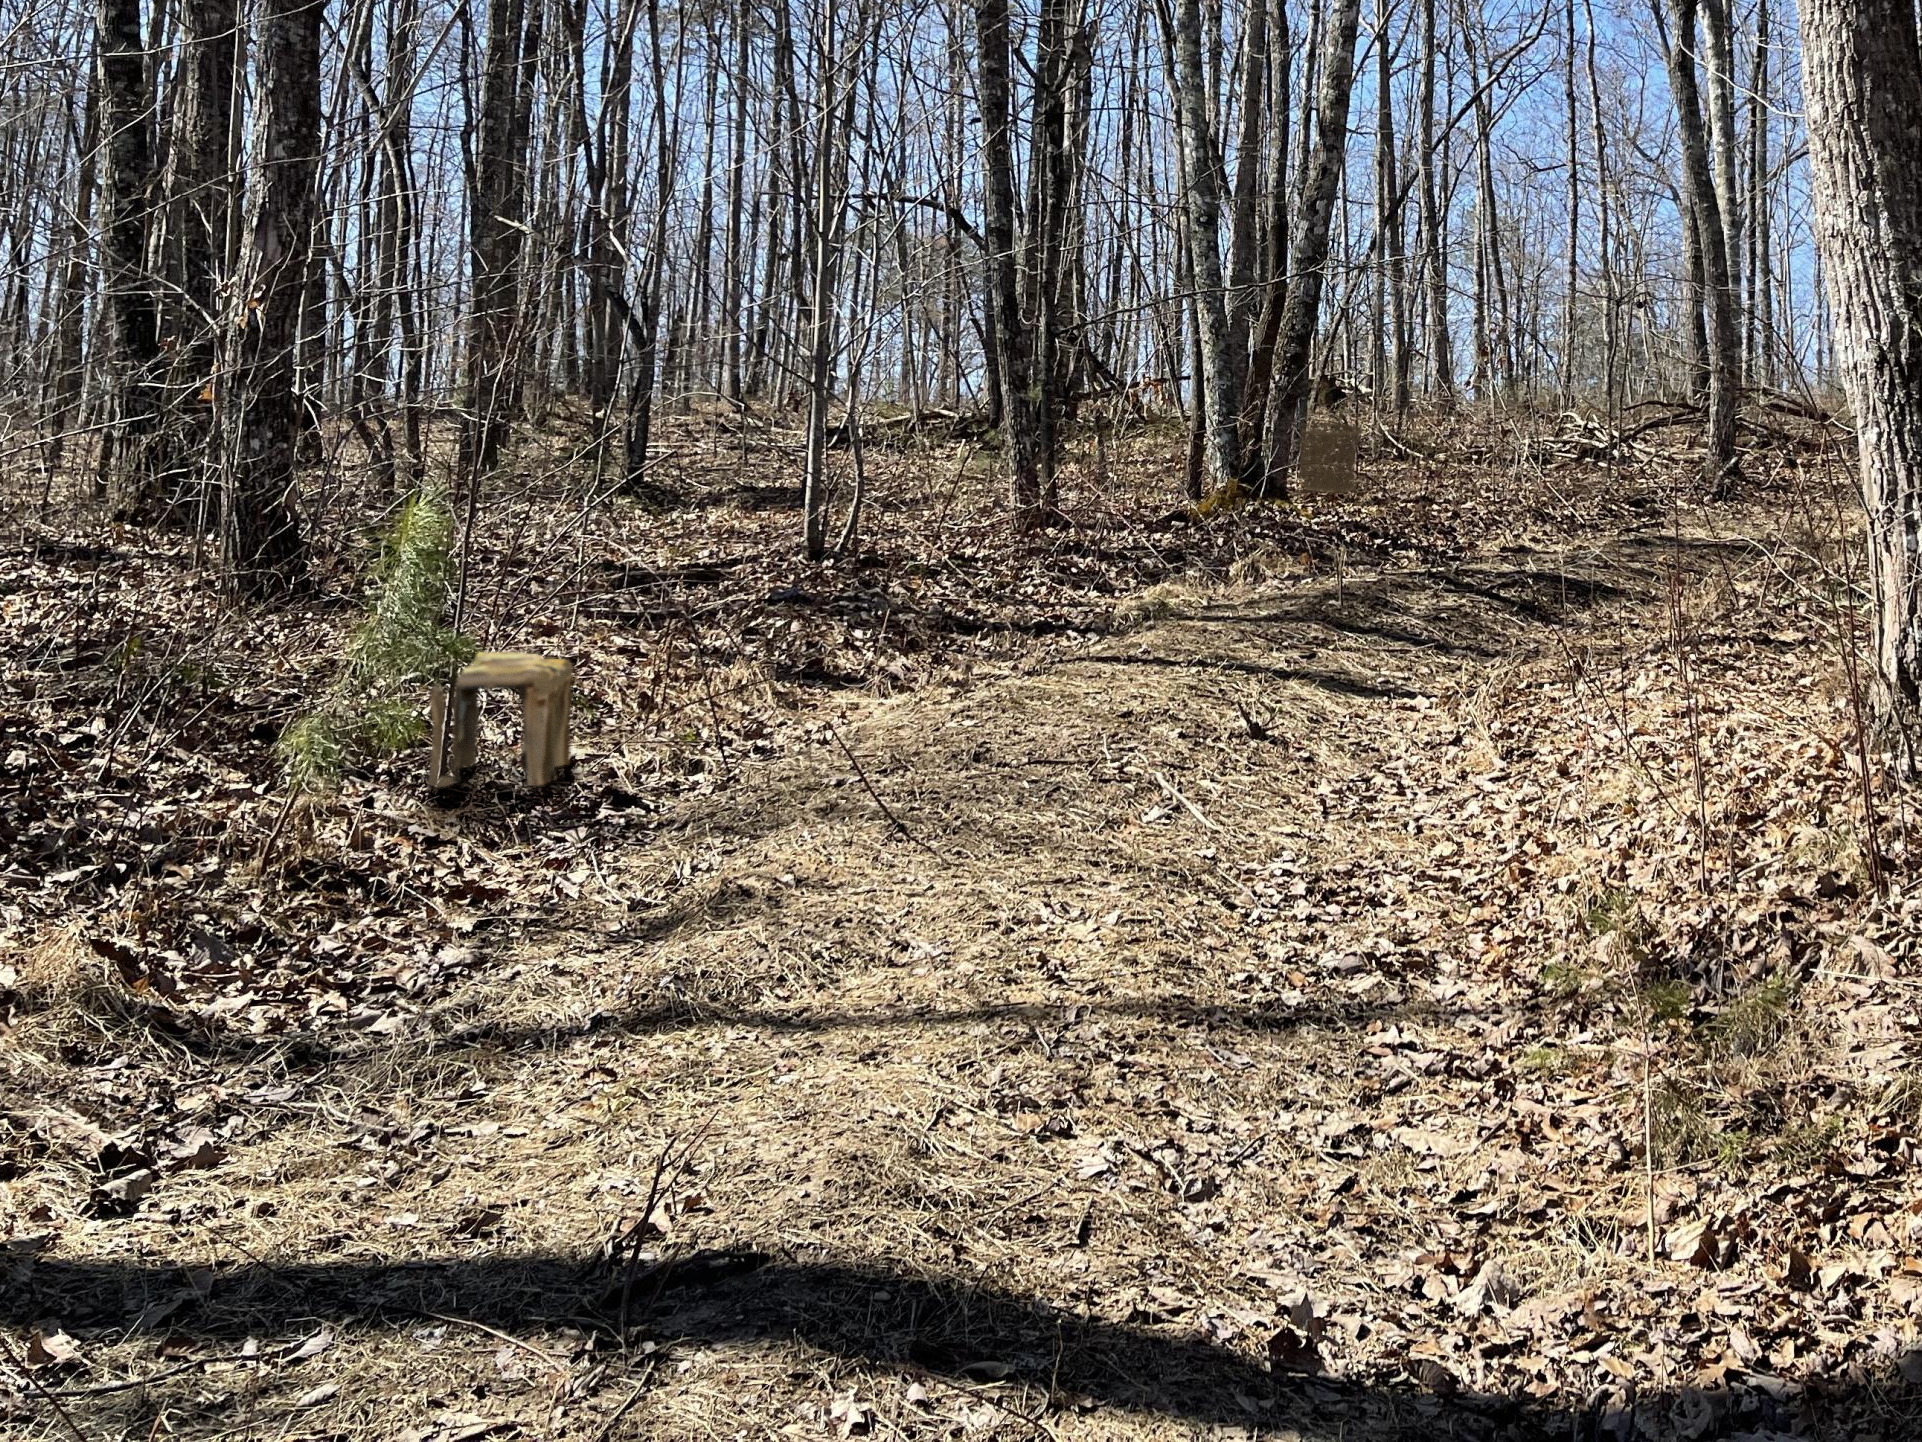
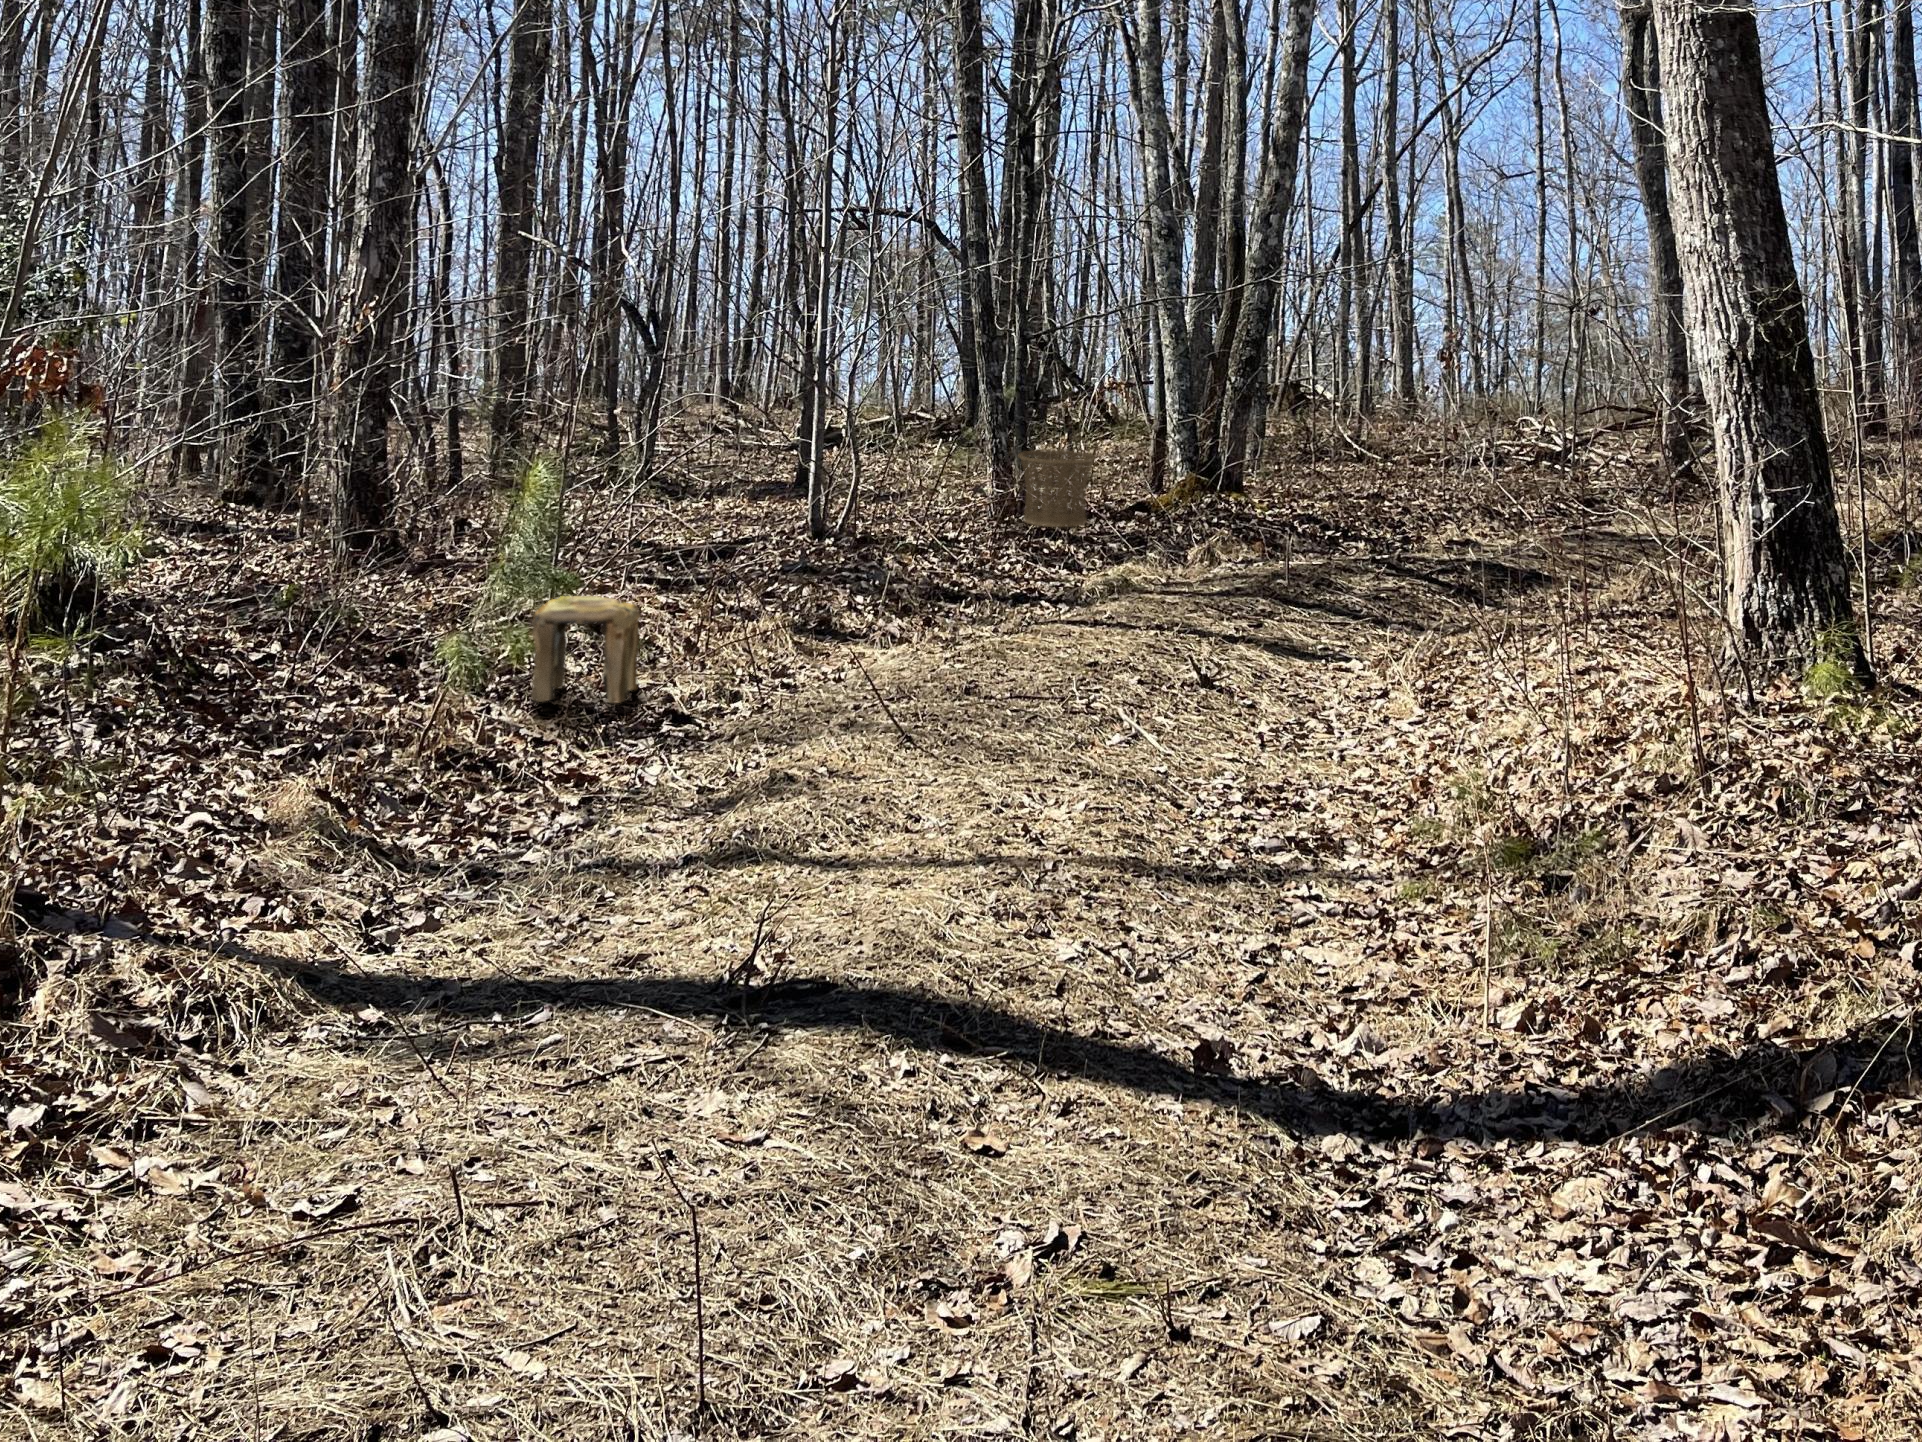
basket: present [1298,423,1364,493] -> present [1018,450,1095,527]

